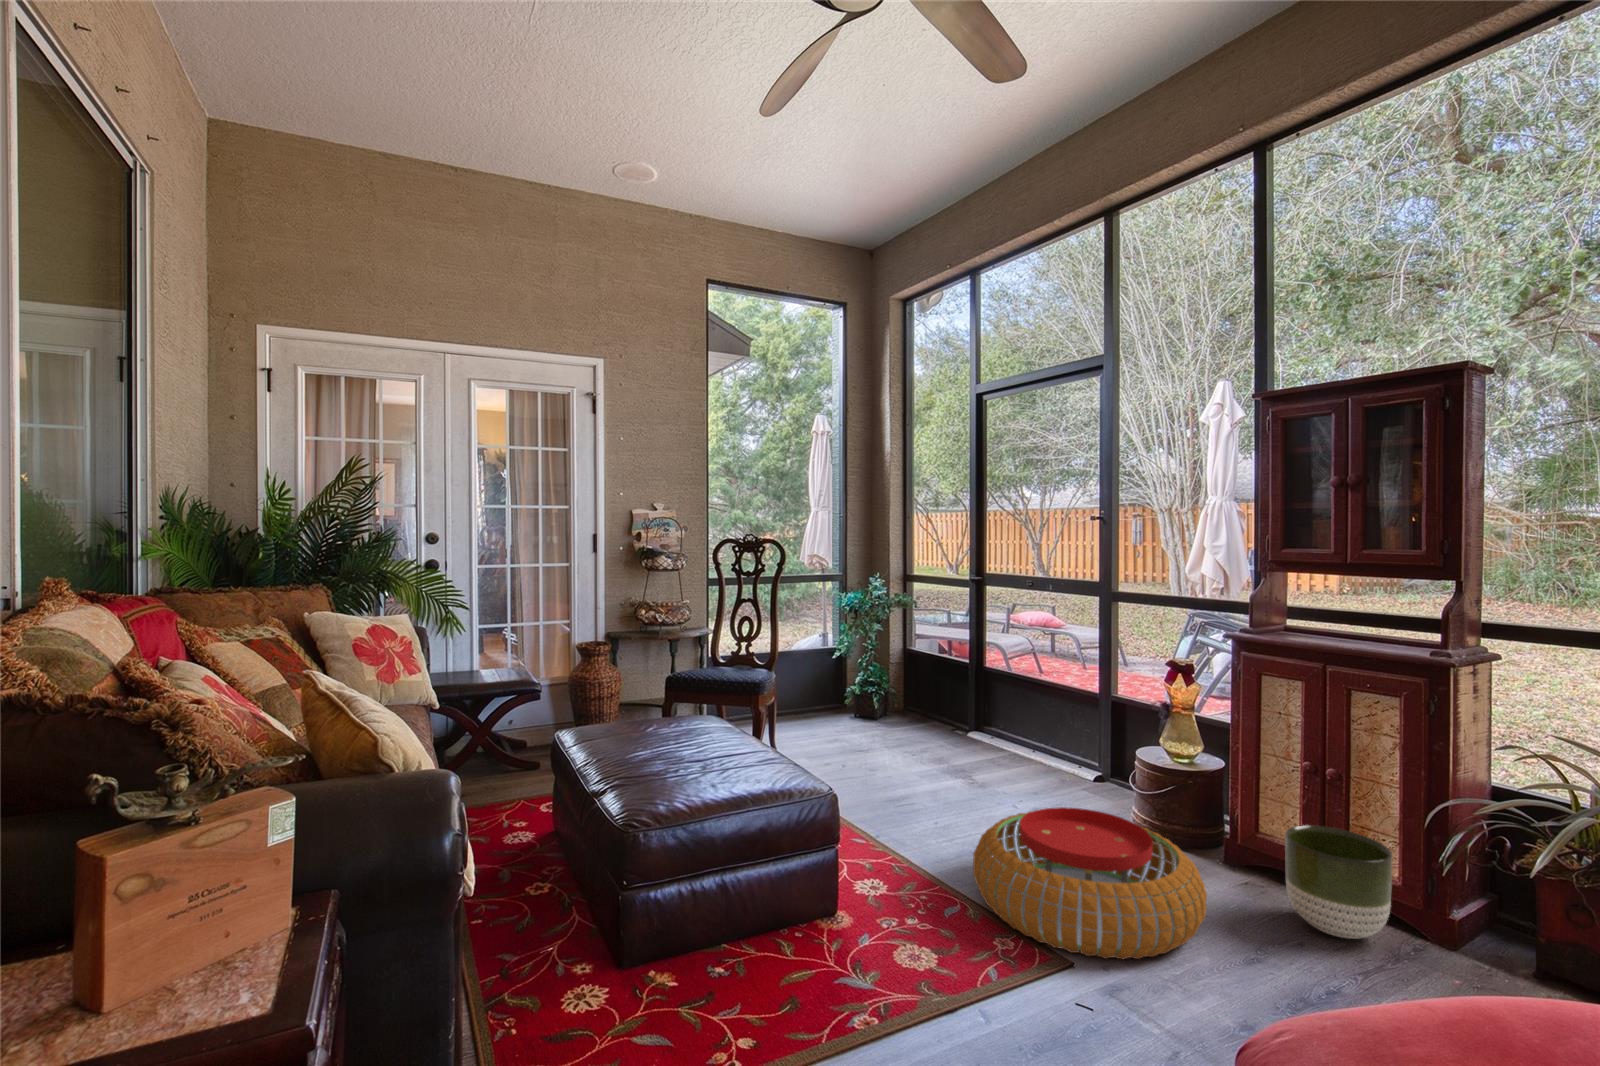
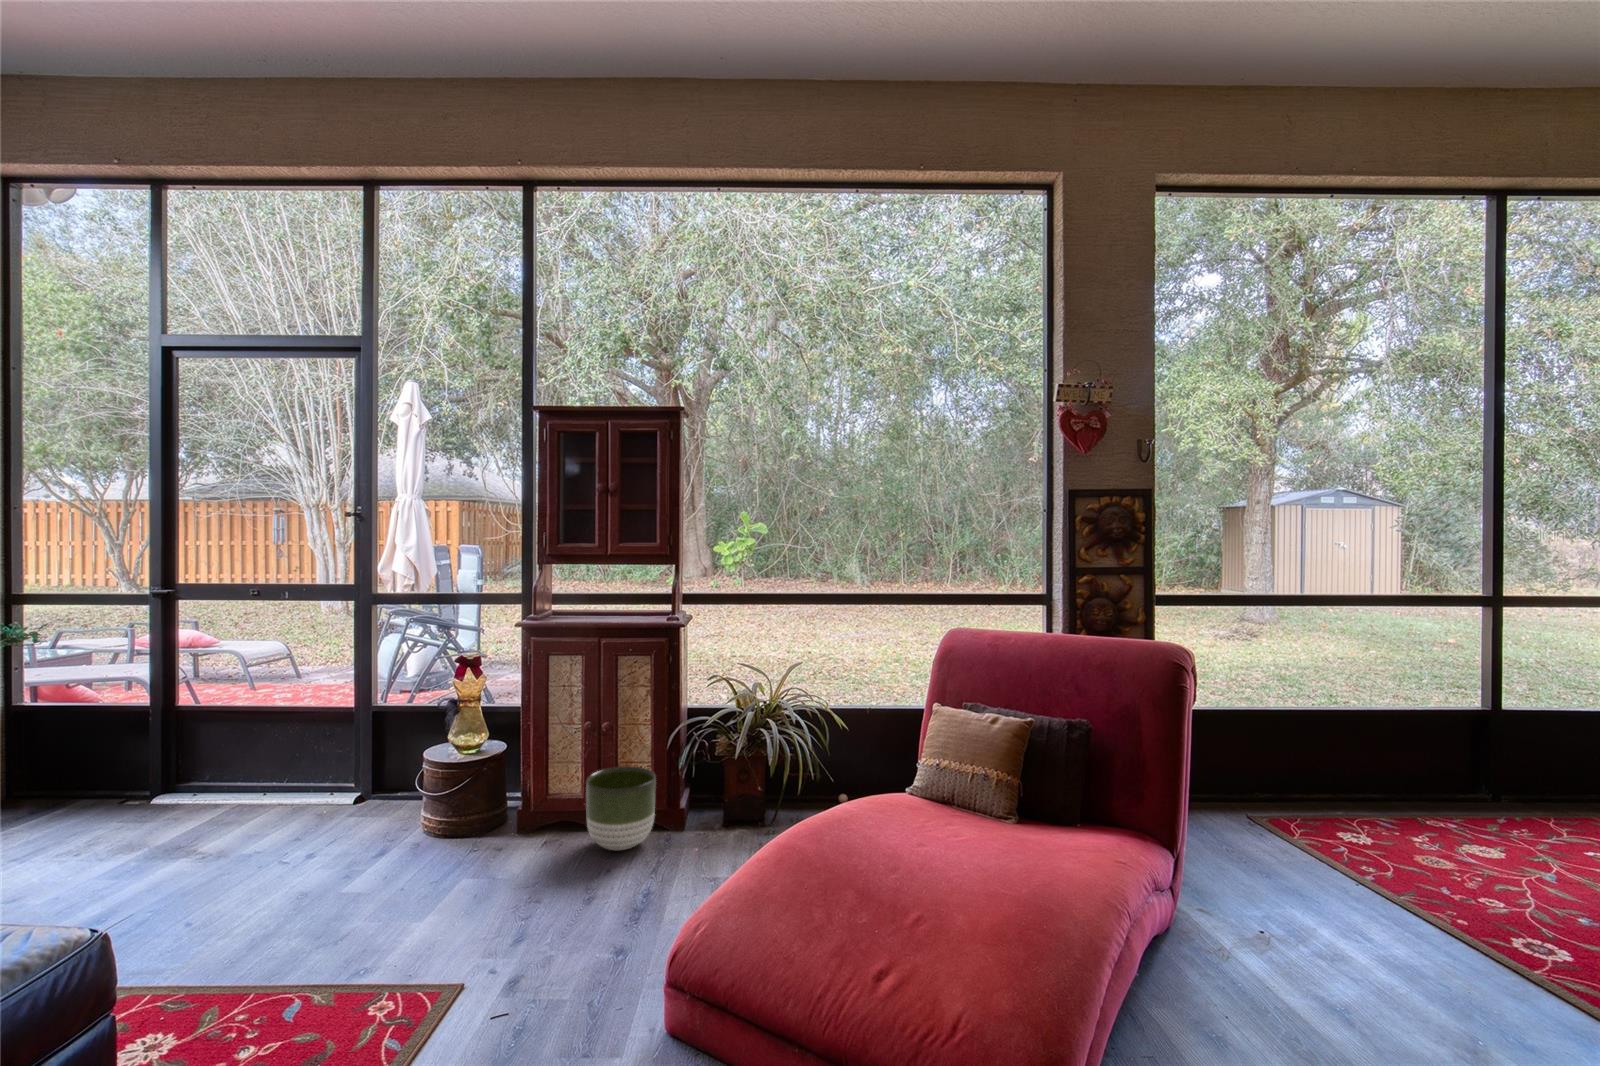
pouf: present [973,807,1207,959] -> none [299,823,553,987]

